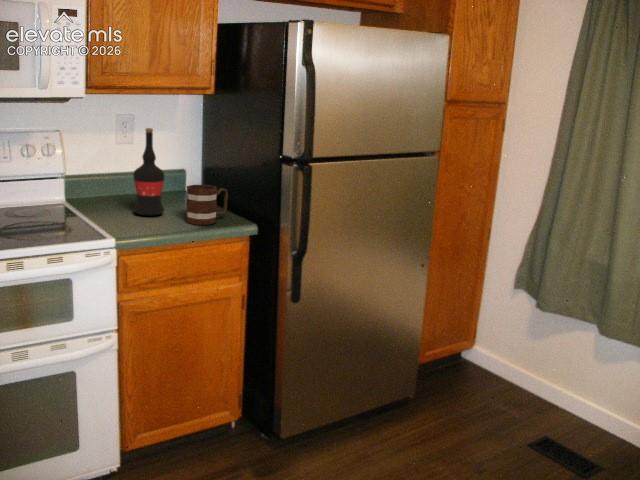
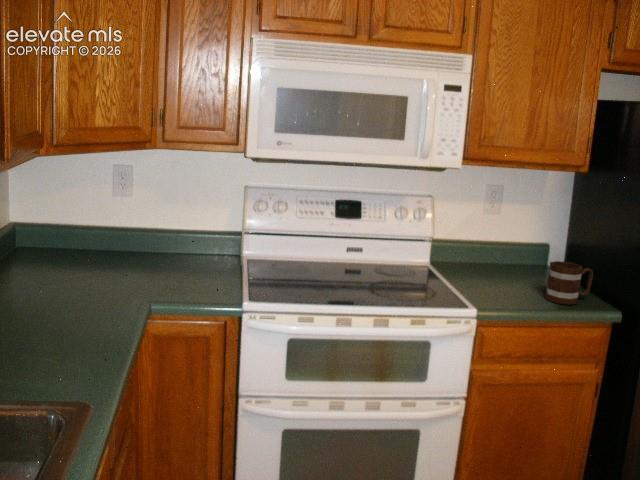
wine bottle: present [133,128,165,215] -> none [492,201,528,287]

